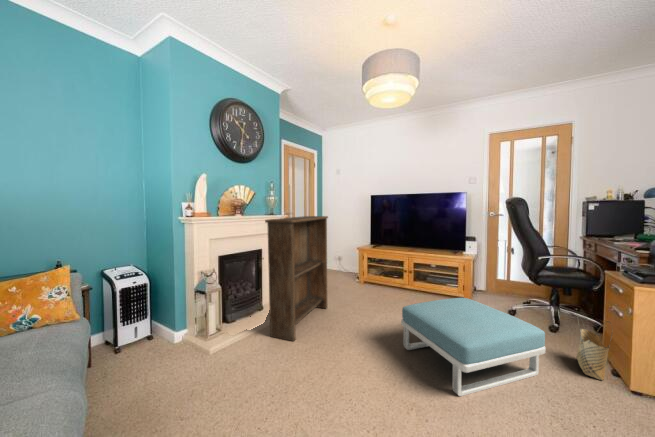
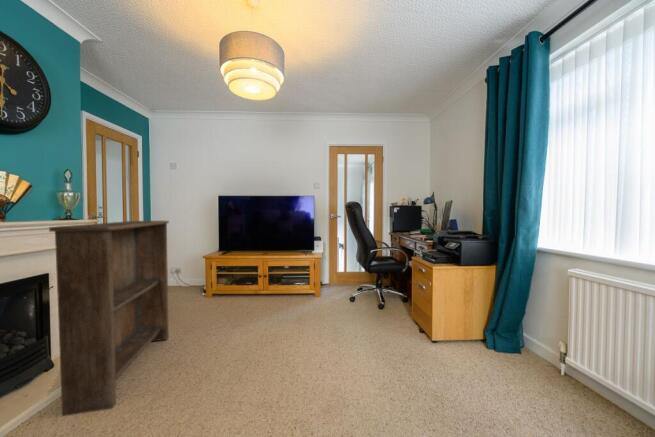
footstool: present [401,298,546,396] -> none [268,295,387,398]
woven basket: present [577,321,612,380] -> none [399,293,420,339]

